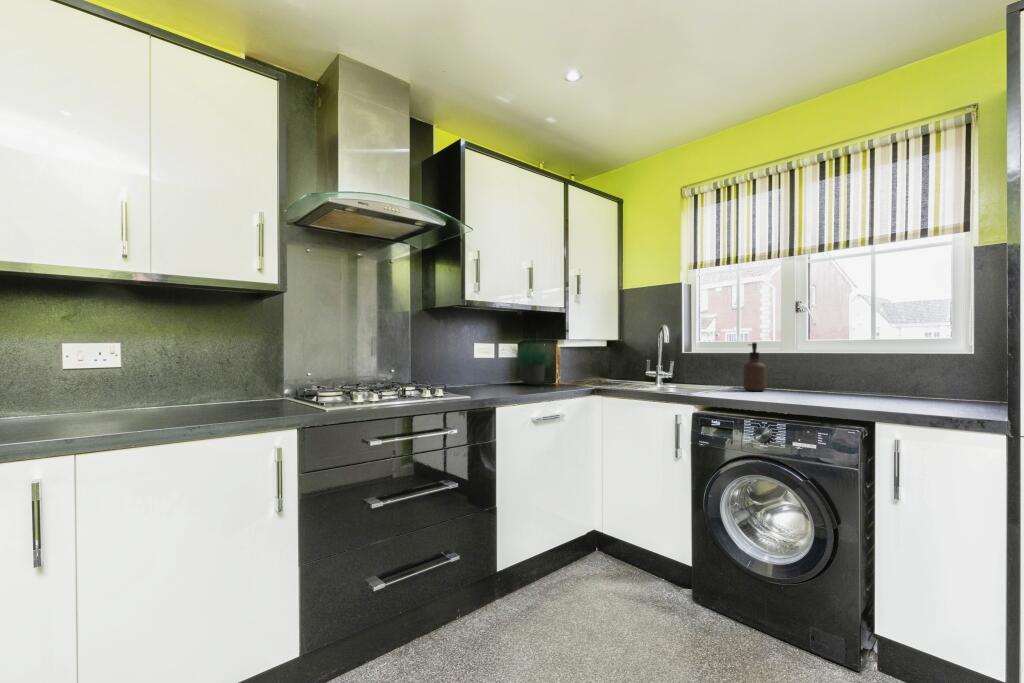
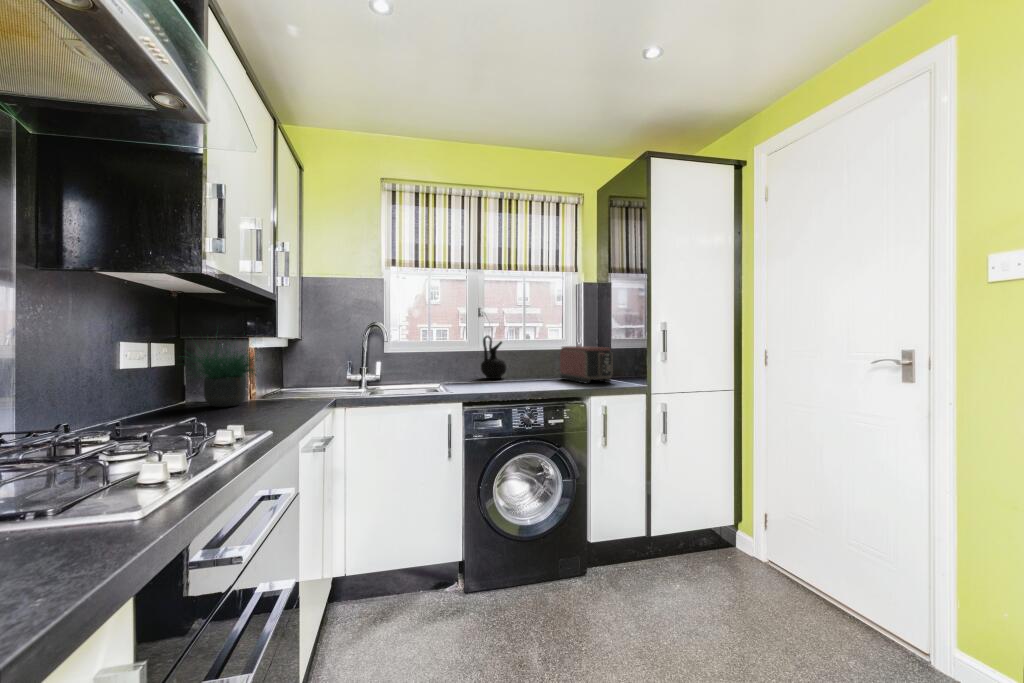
ceramic jug: none [792,337,832,392] -> present [481,336,506,379]
soap dispenser: present [743,342,767,391] -> none [457,341,475,383]
toaster: none [905,351,979,411] -> present [560,346,613,384]

